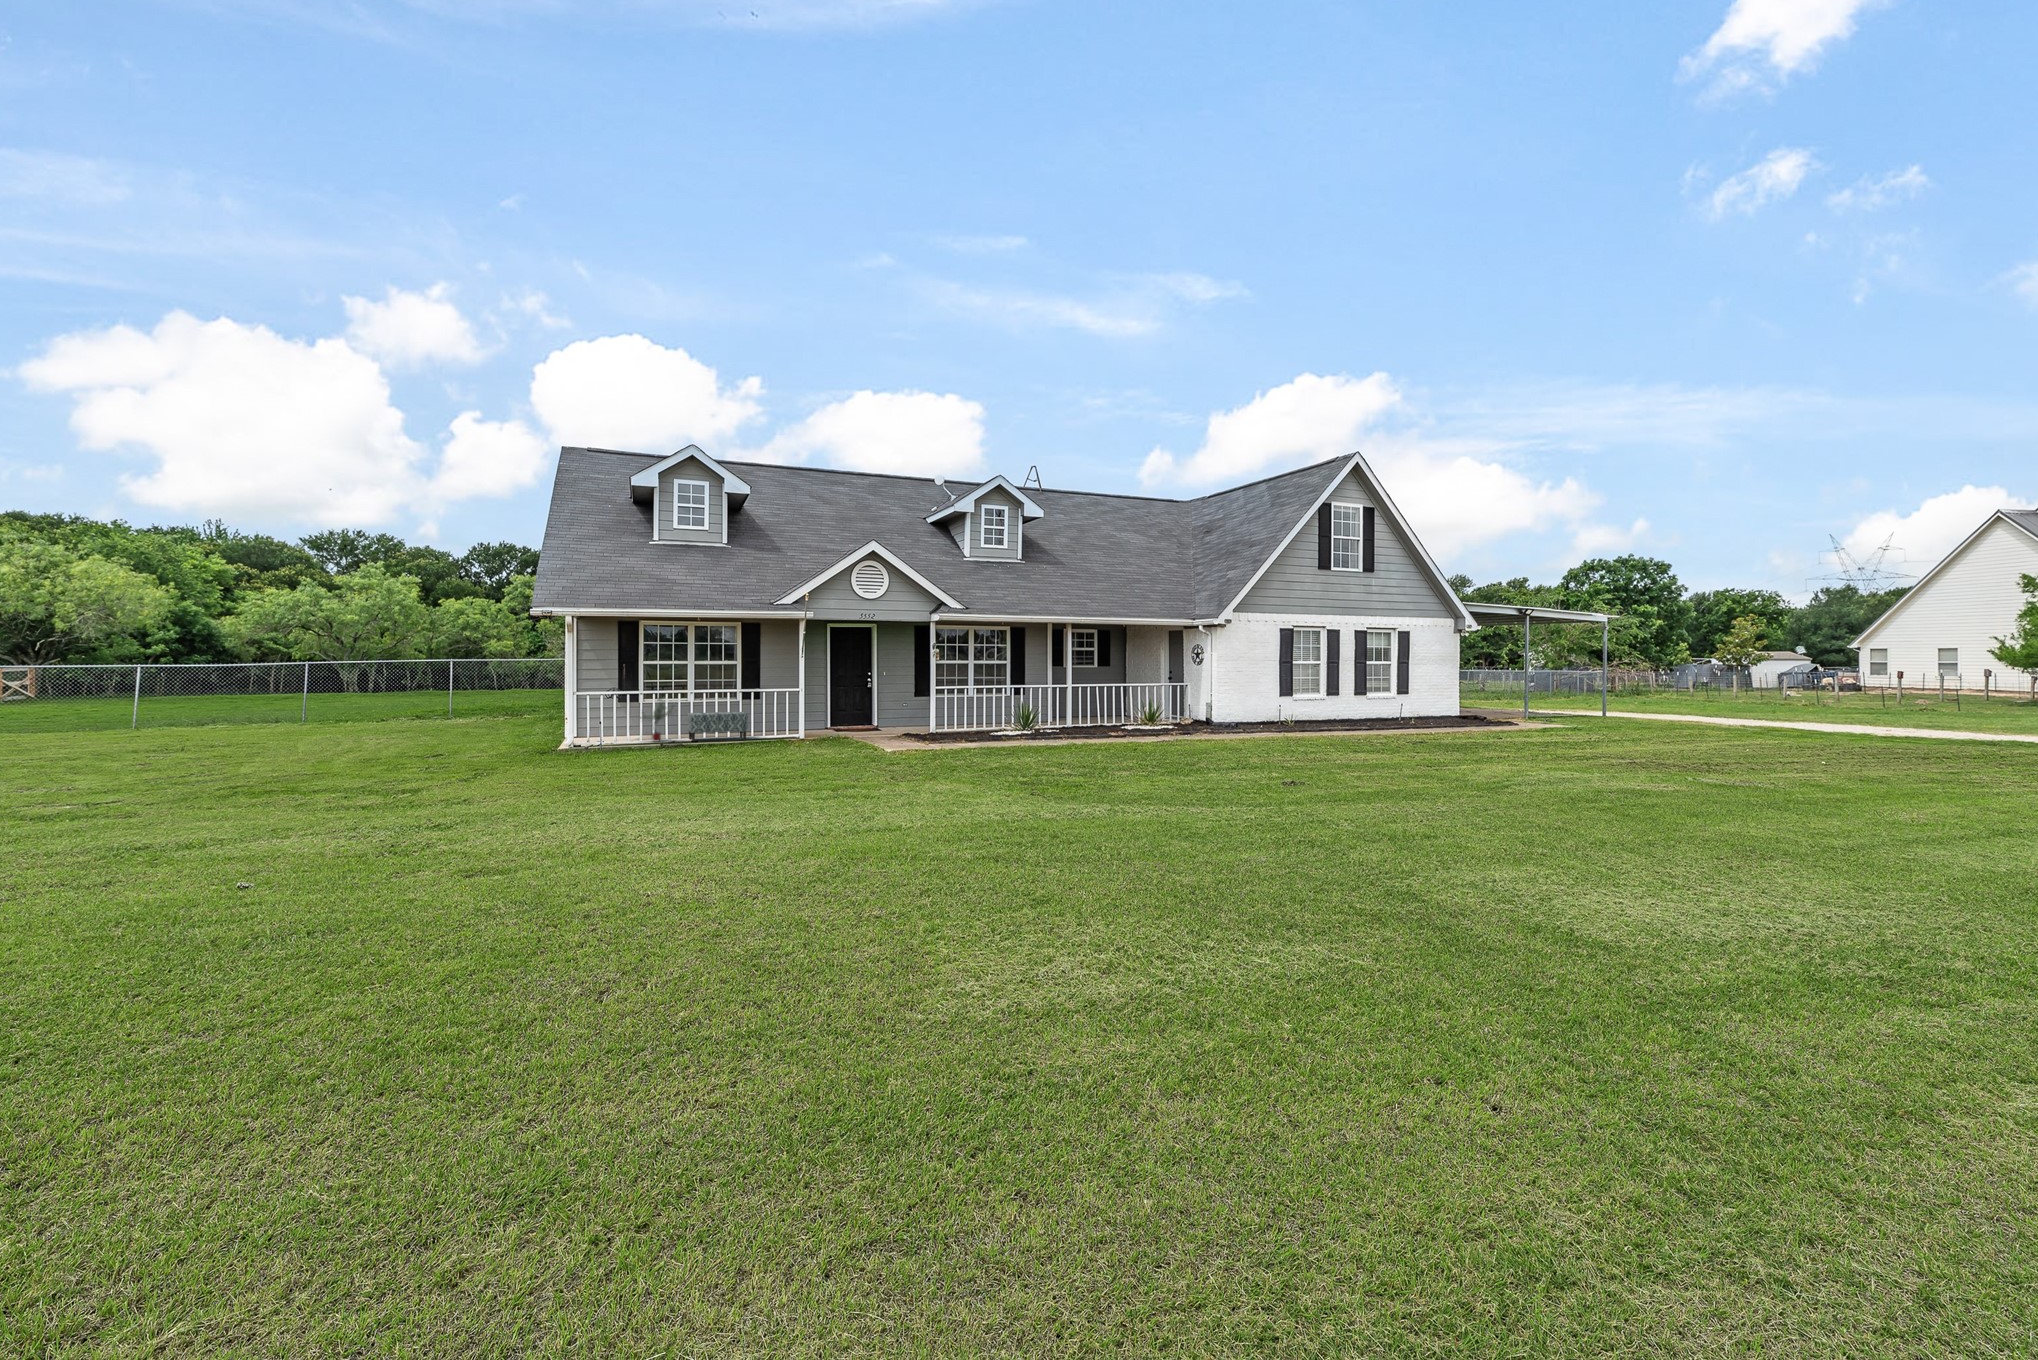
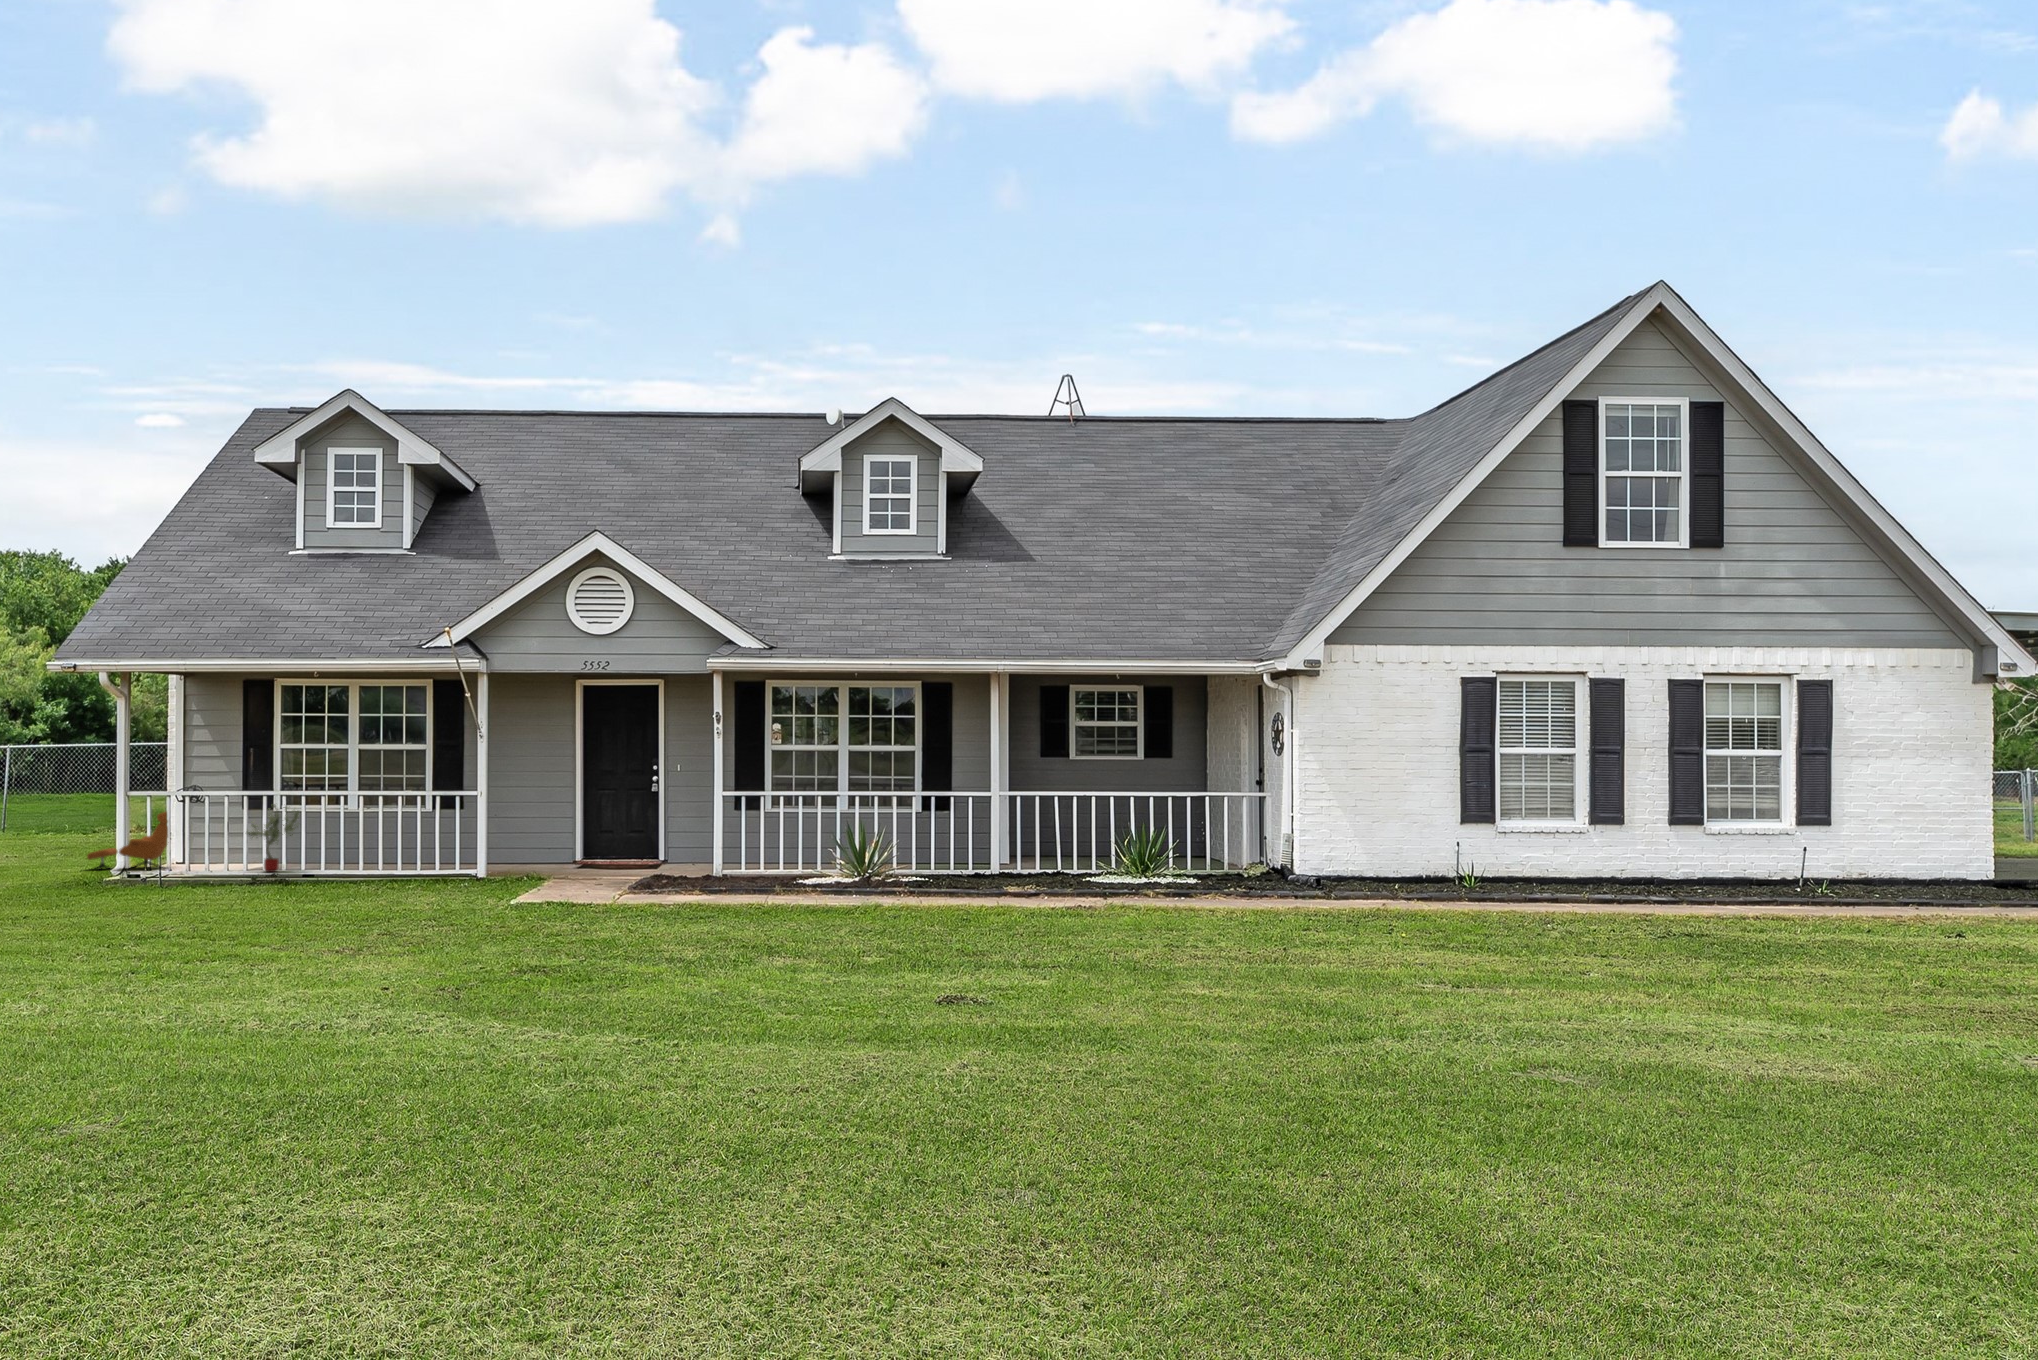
armchair: none [521,704,579,745] -> present [87,812,168,870]
bench: present [688,712,748,741] -> none [313,828,418,874]

